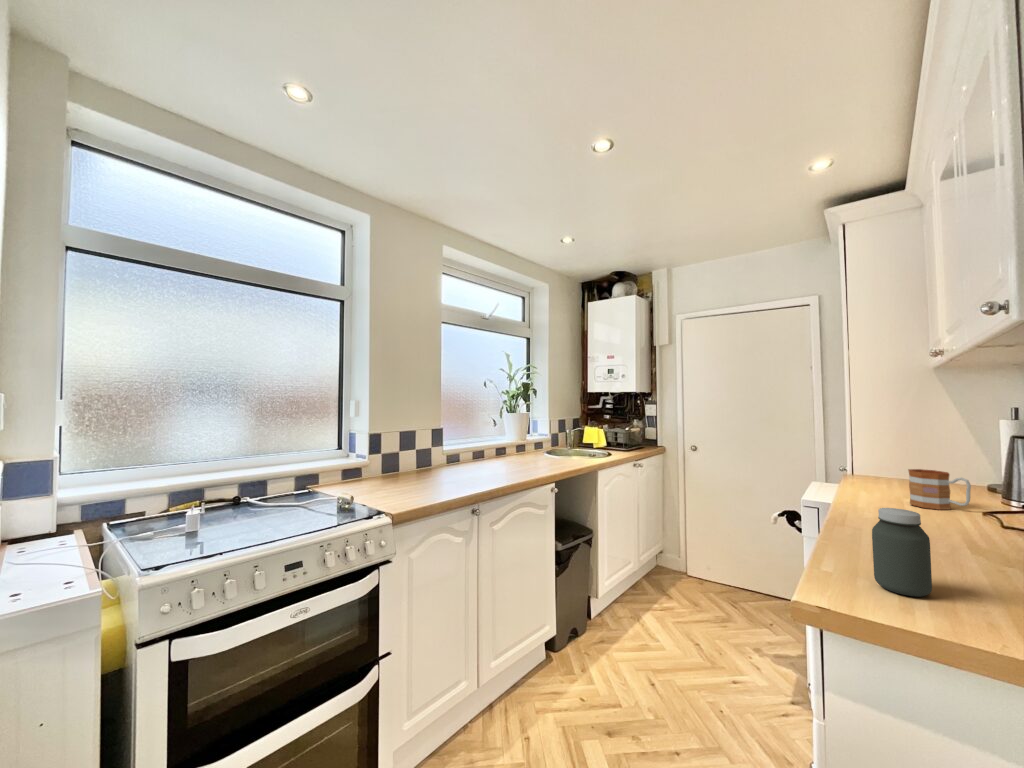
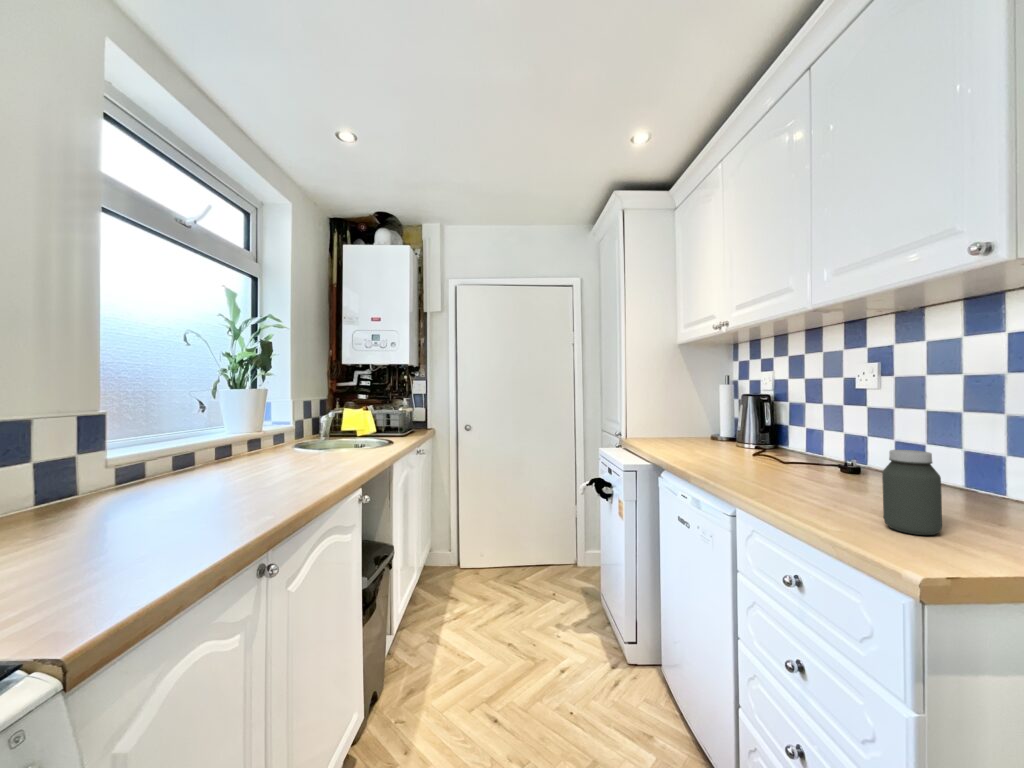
mug: present [908,469,971,510] -> none [705,425,747,457]

